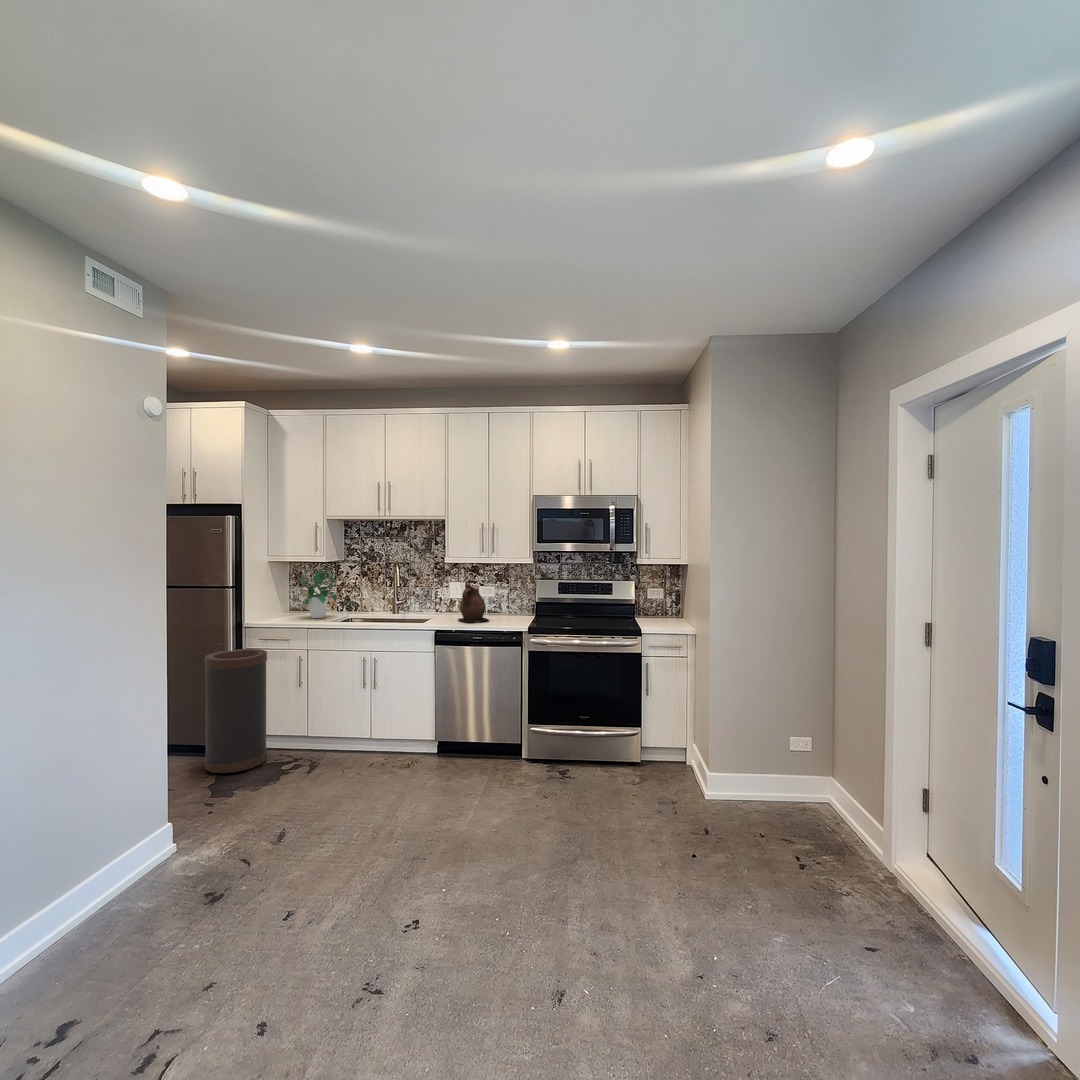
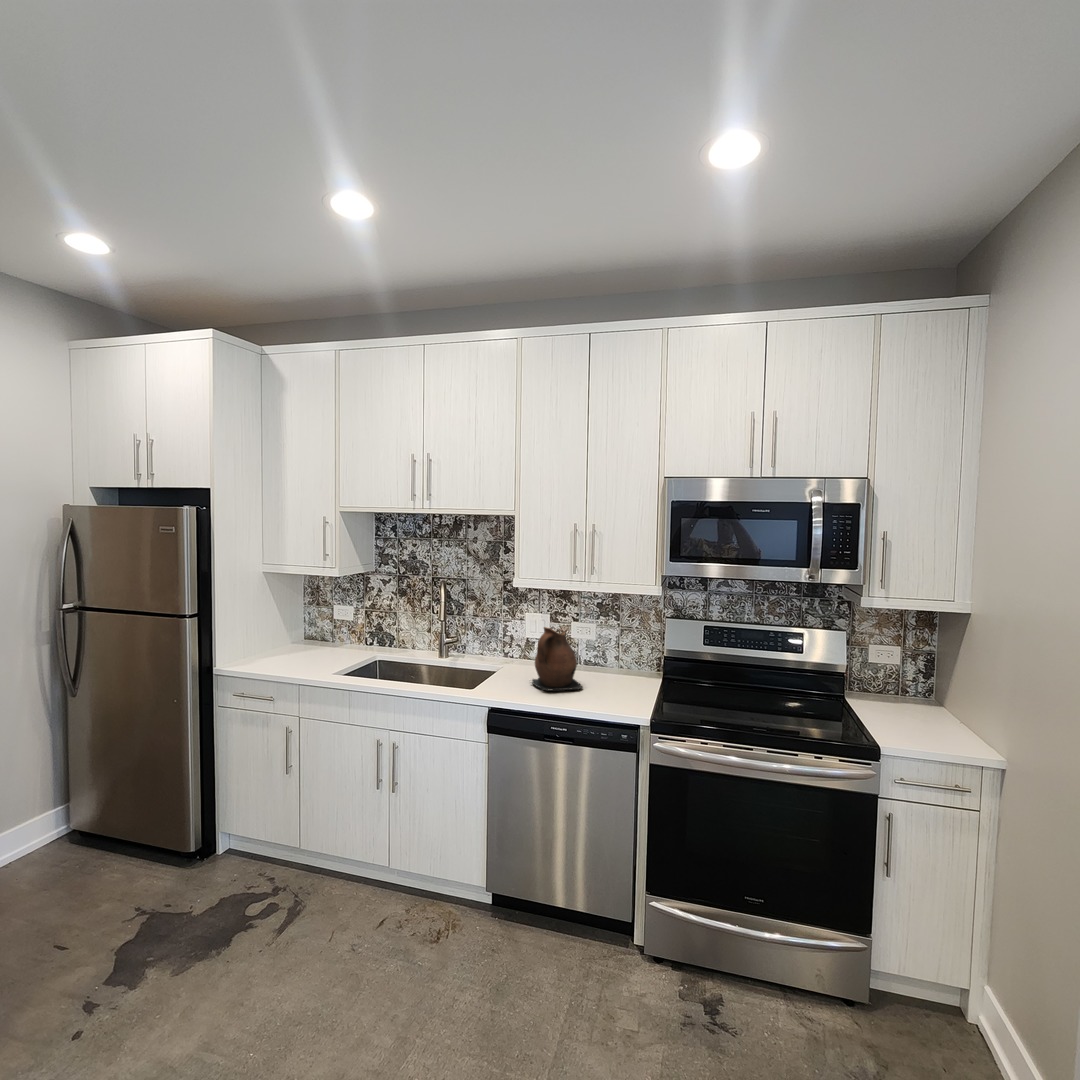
potted plant: present [301,570,337,618] -> none [298,589,357,661]
trash can: present [205,649,267,774] -> none [139,708,237,912]

